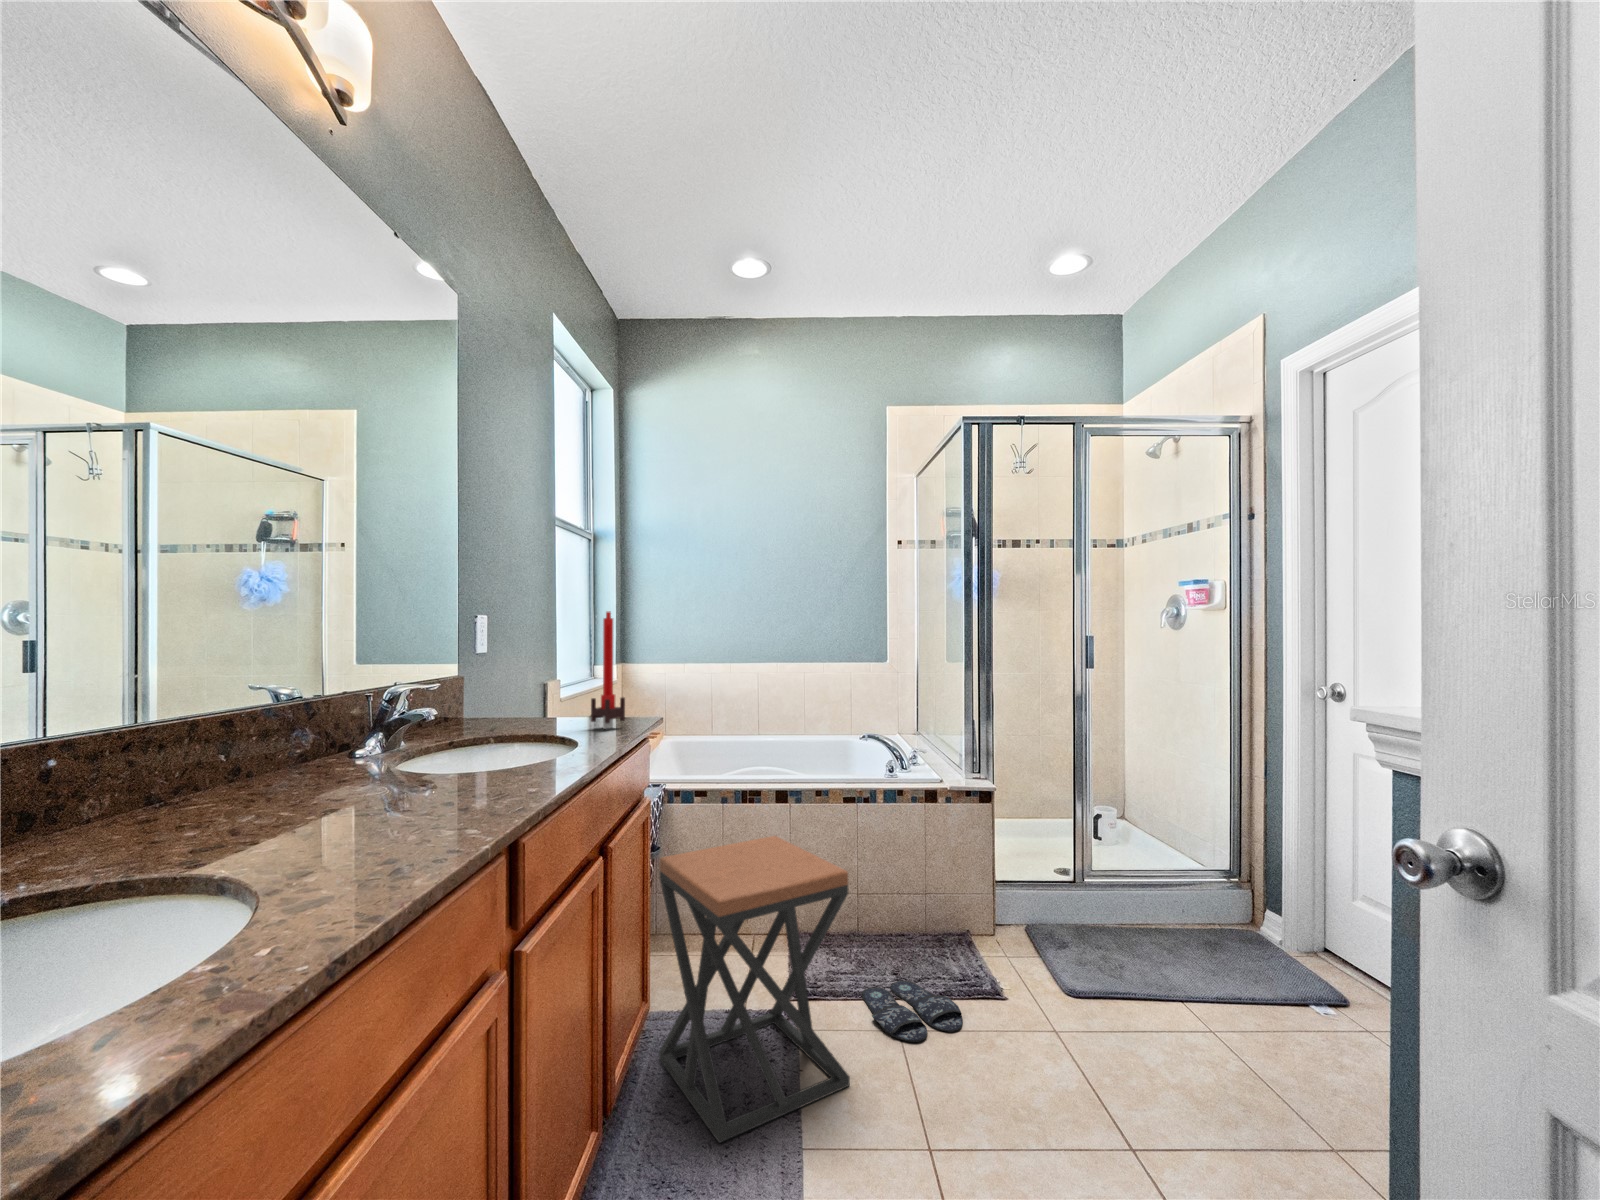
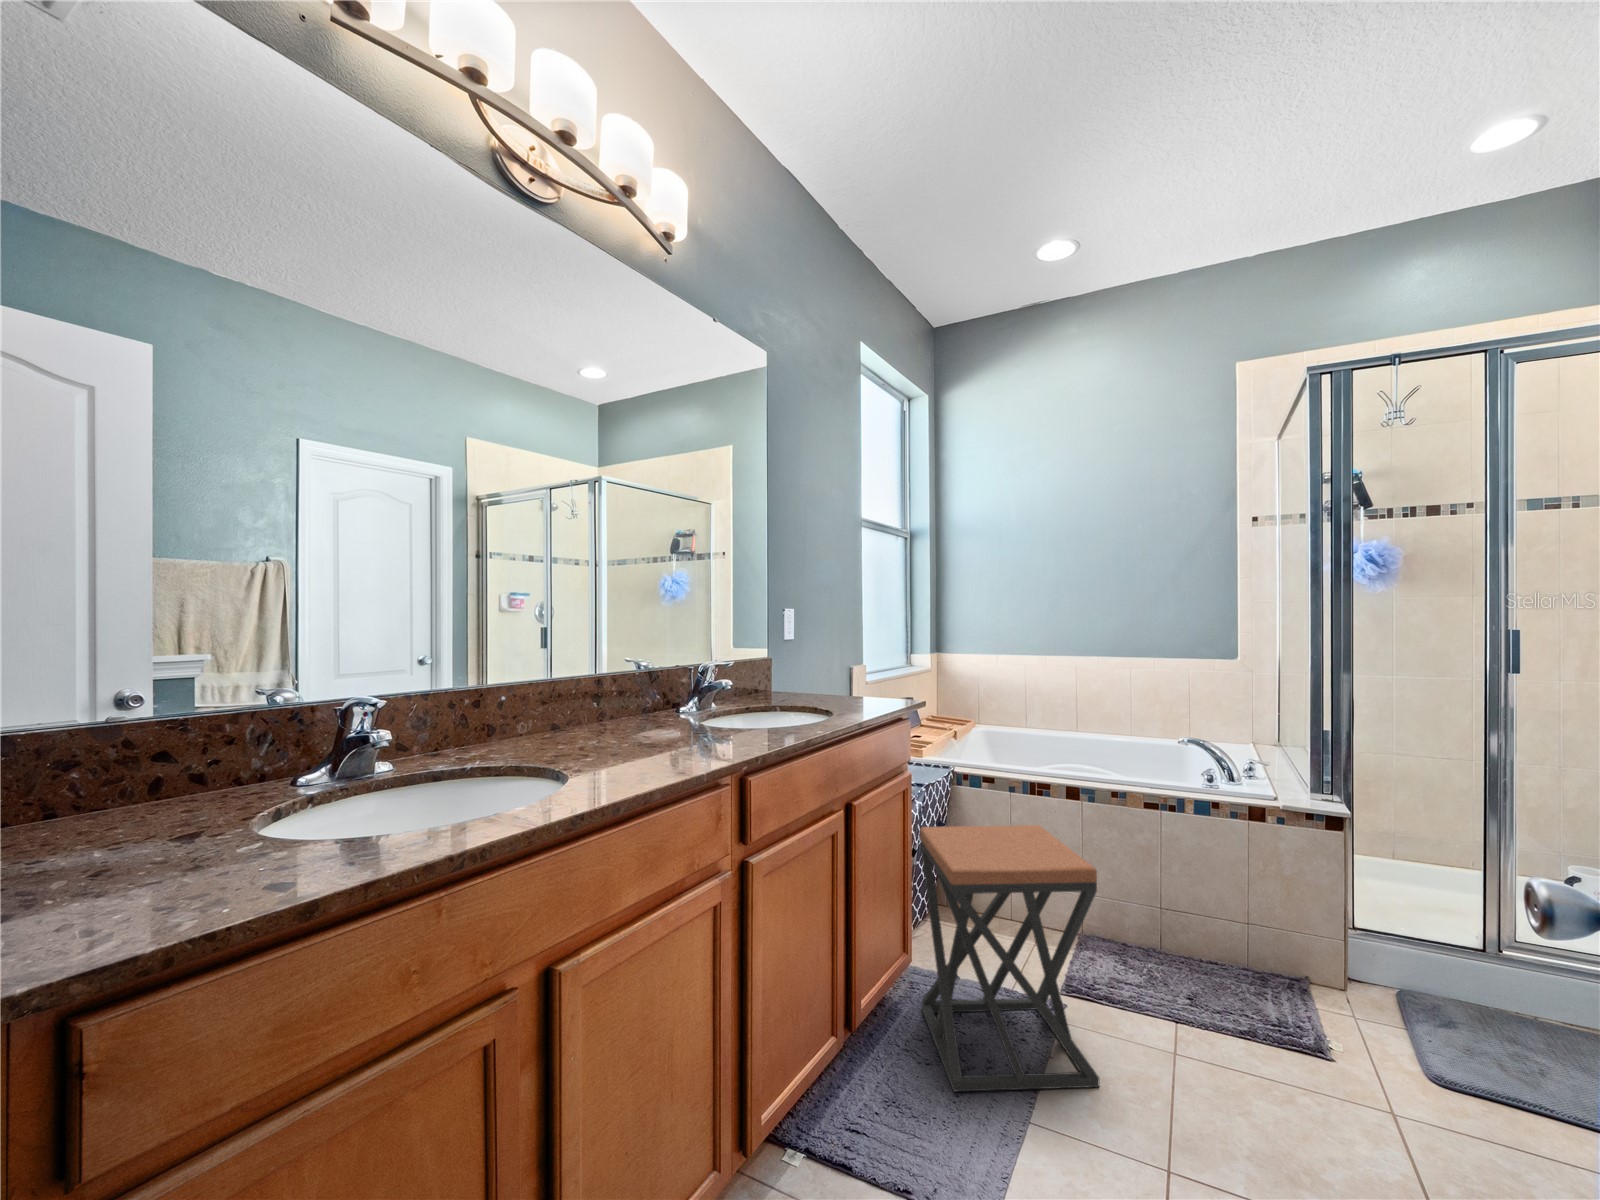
candle: present [591,611,625,729] -> none [857,605,885,707]
slippers: present [862,981,963,1042] -> none [1142,1005,1260,1074]

